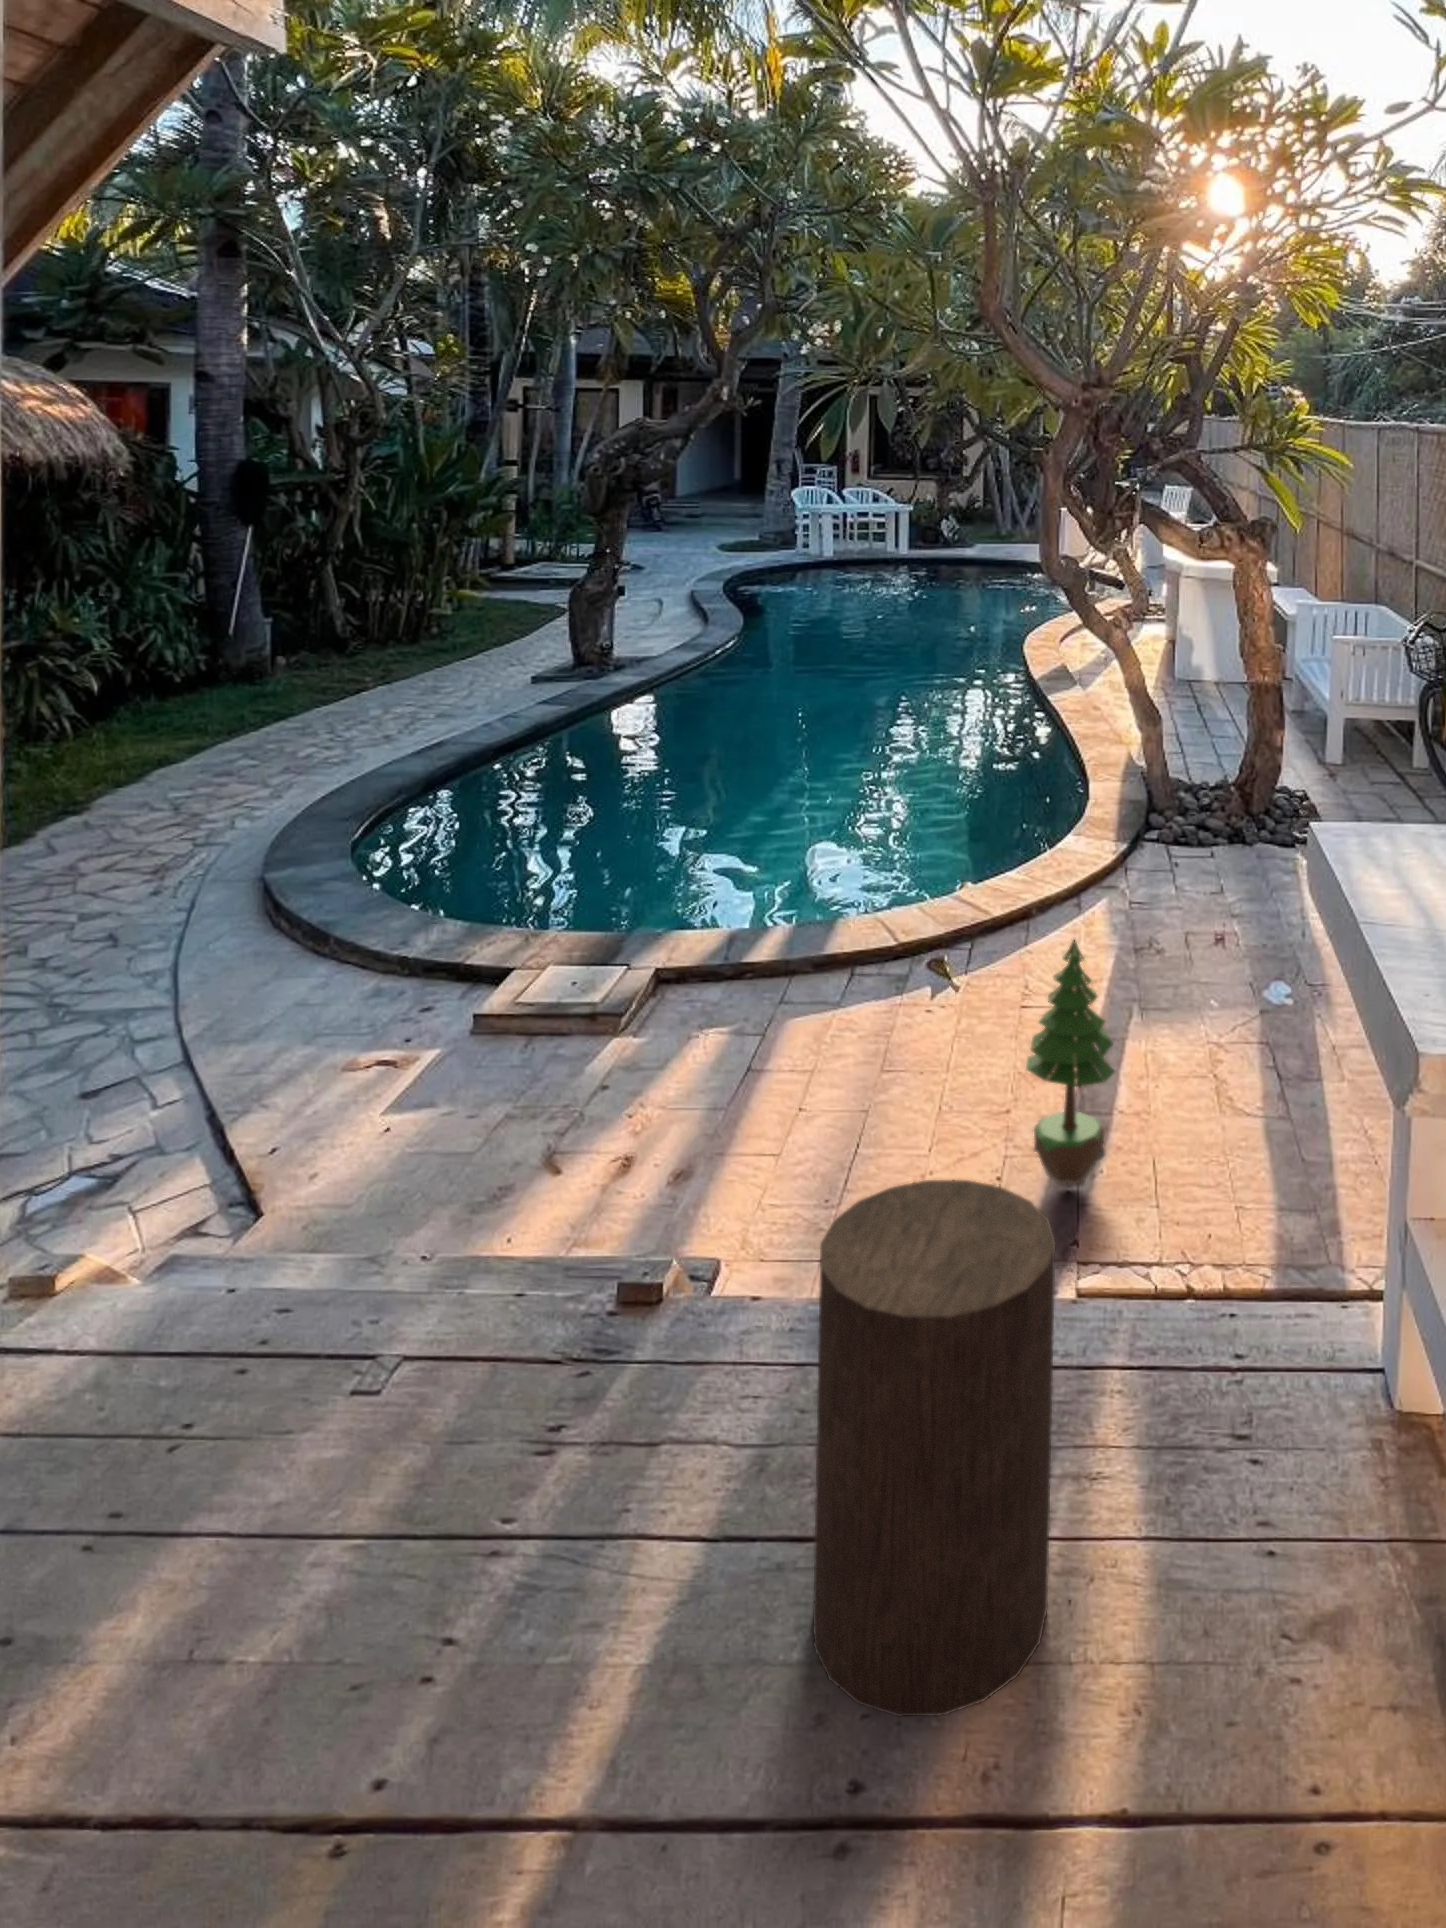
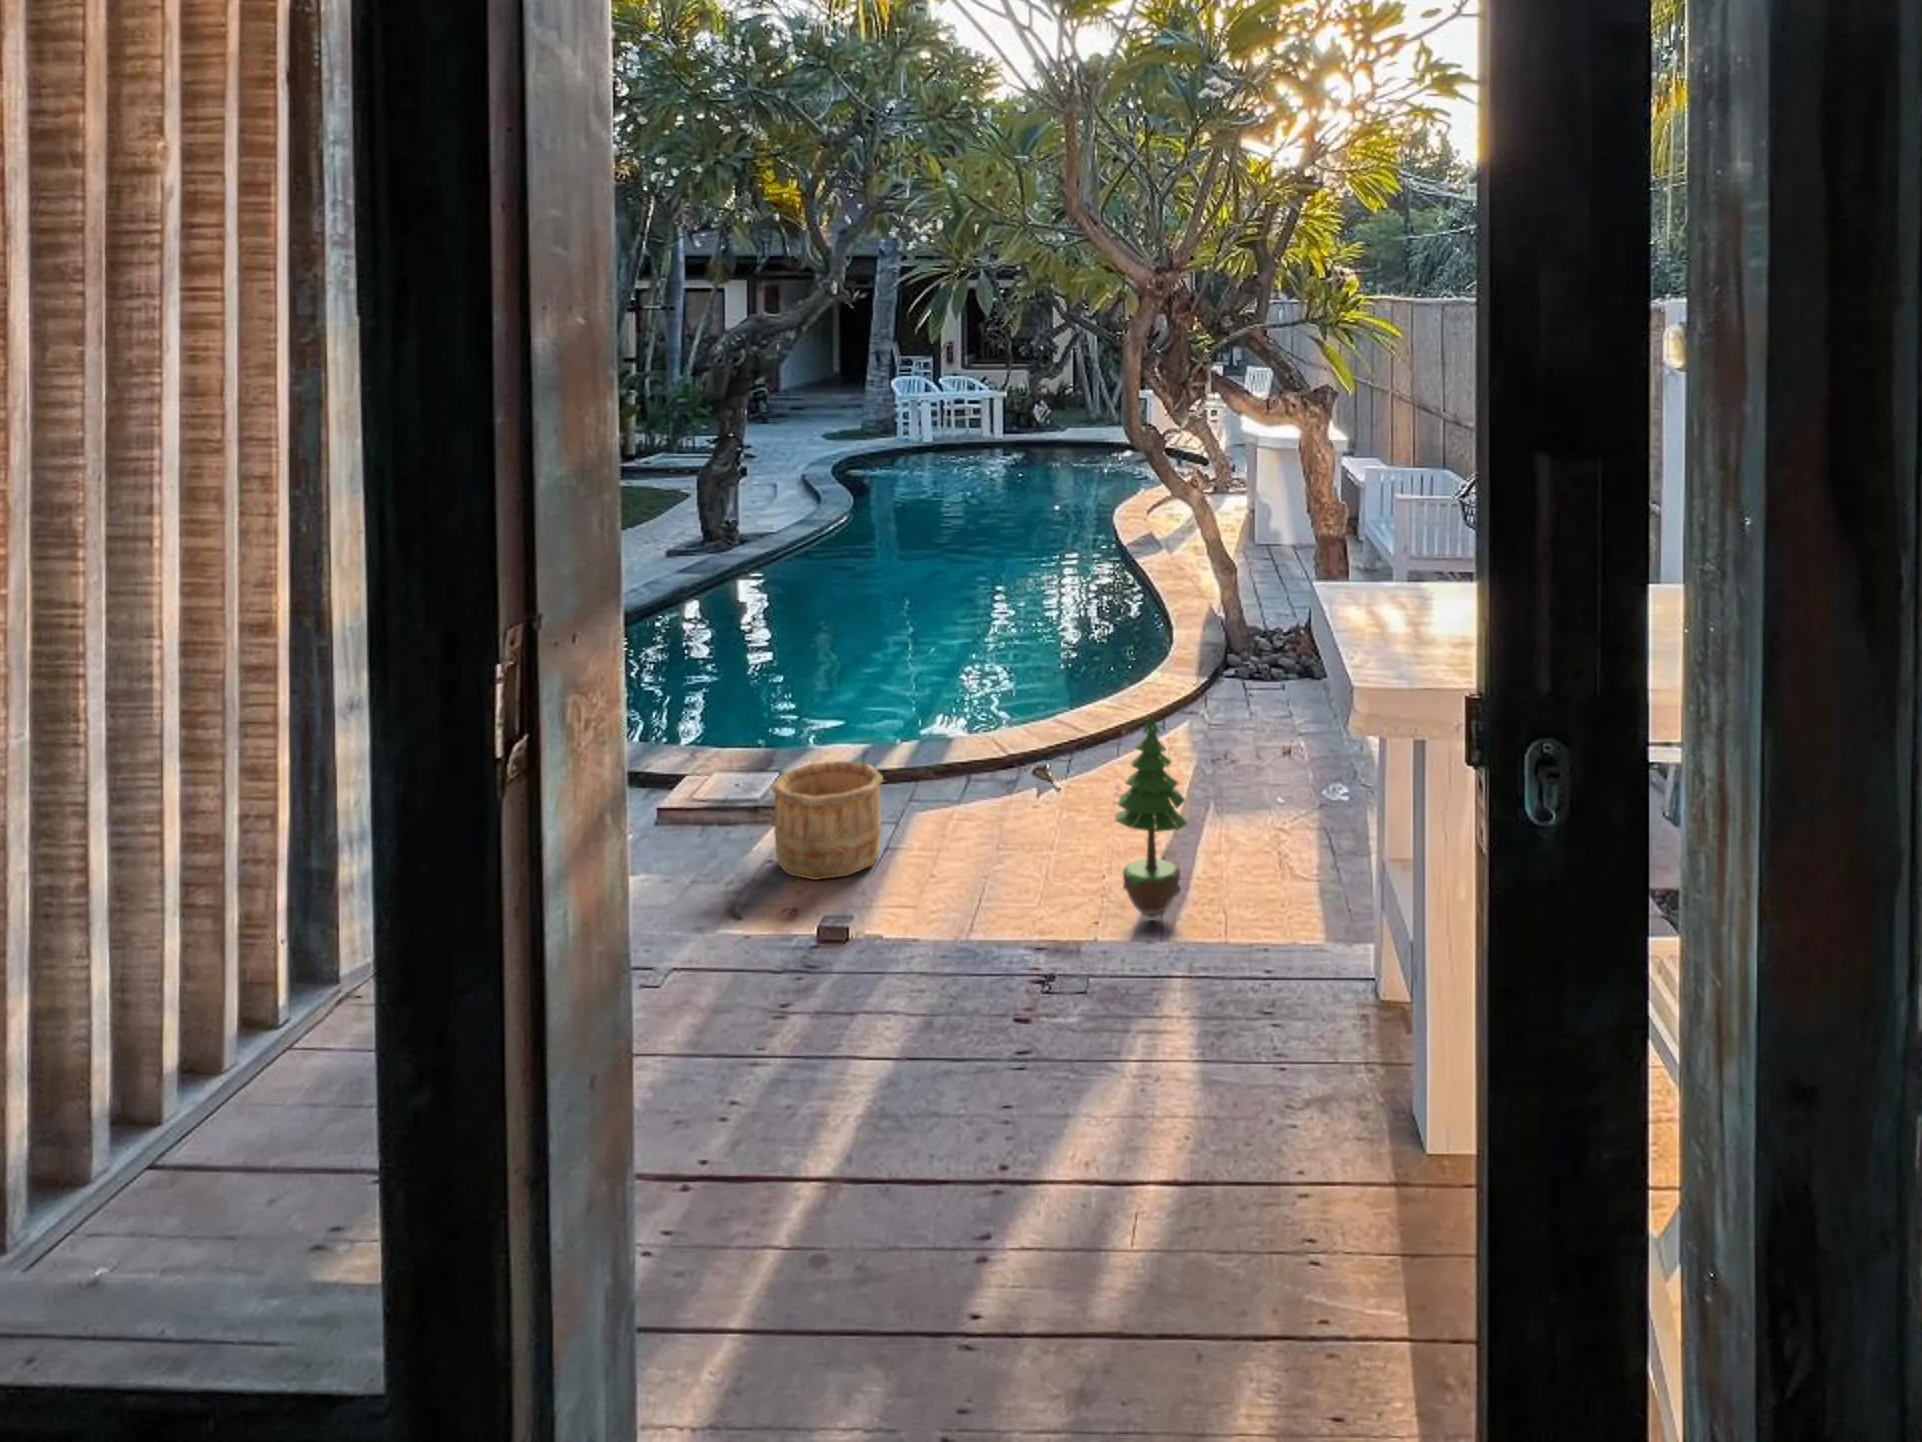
wooden bucket: none [602,973,743,1128] -> present [771,761,883,880]
stool: present [813,1180,1055,1716] -> none [967,819,1128,1148]

